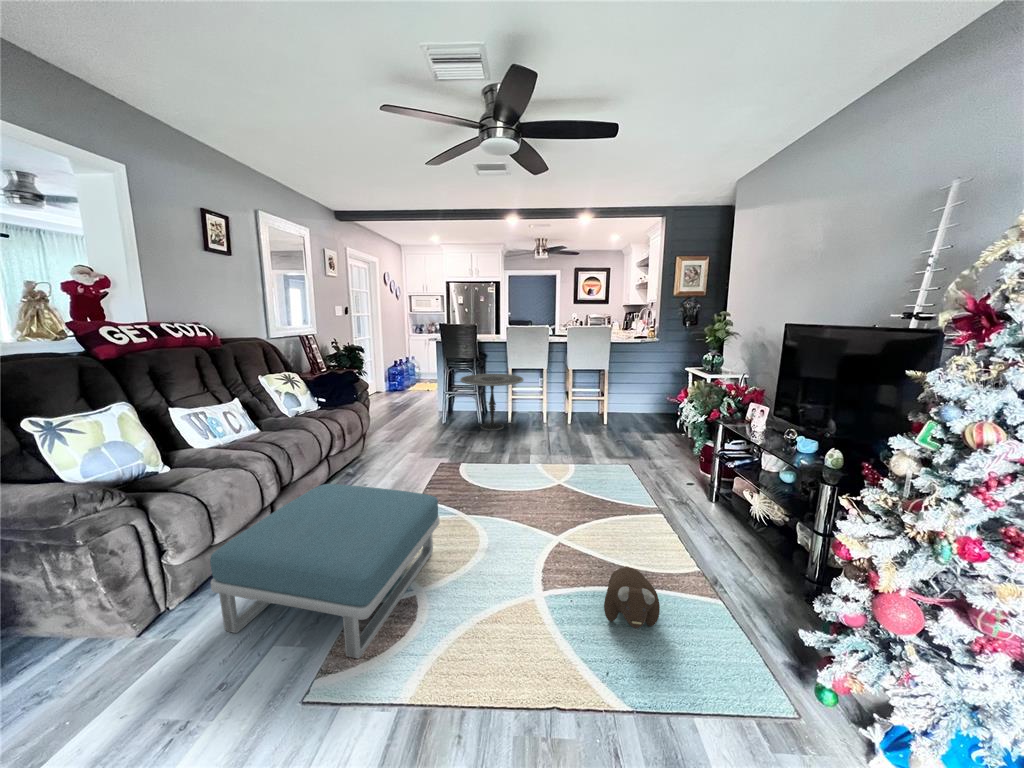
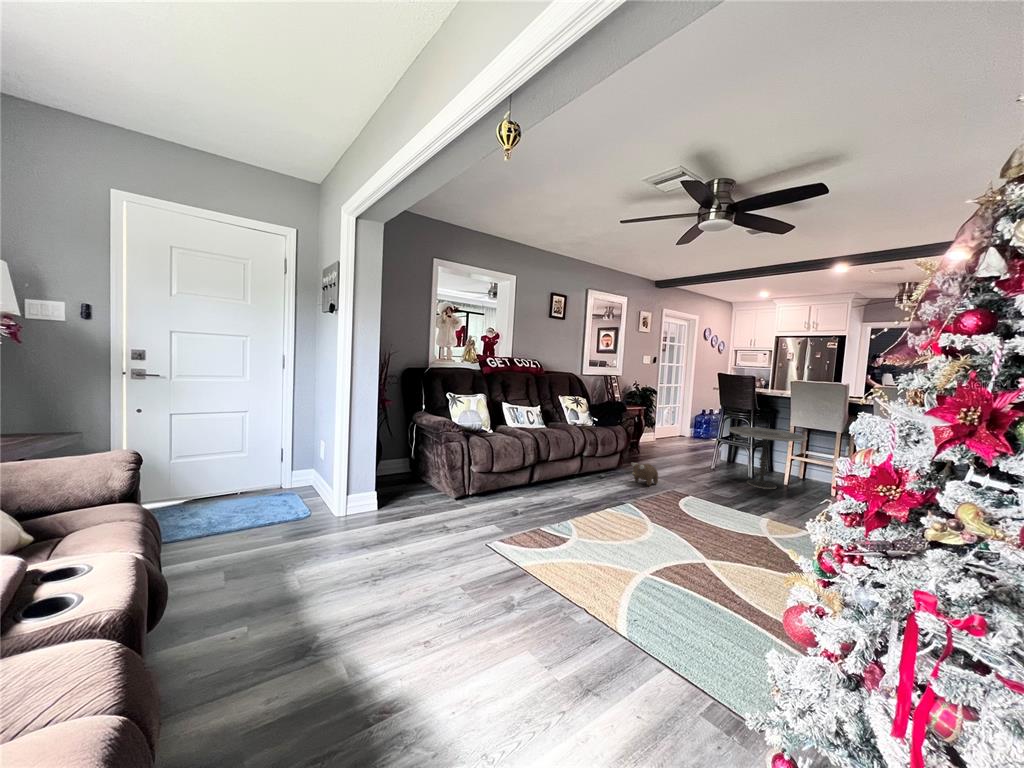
footstool: present [210,484,439,658] -> none [480,461,608,545]
plush toy: present [604,567,660,629] -> present [631,463,658,486]

